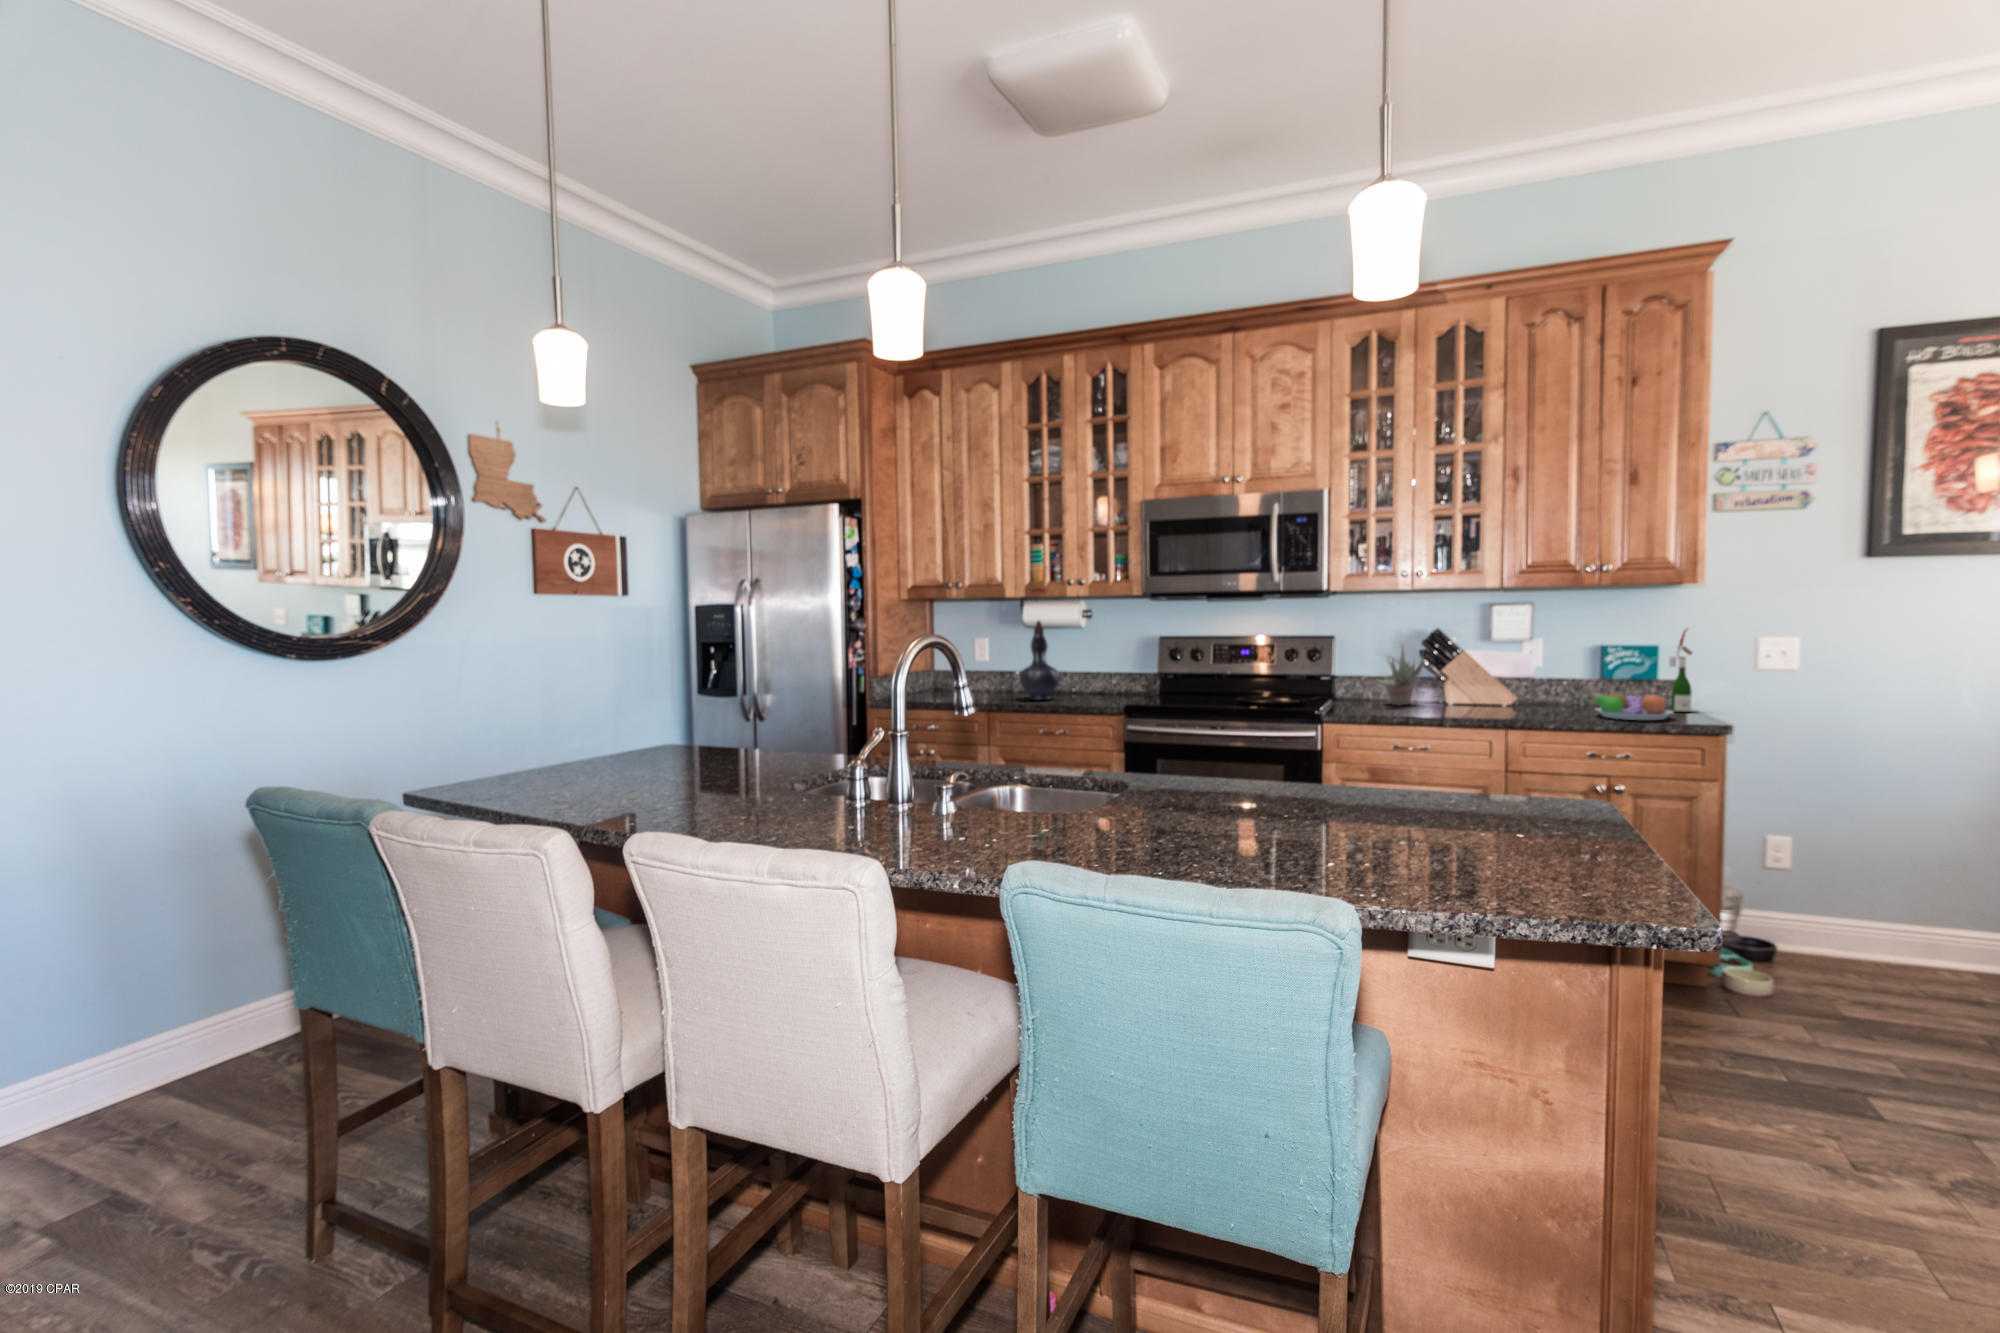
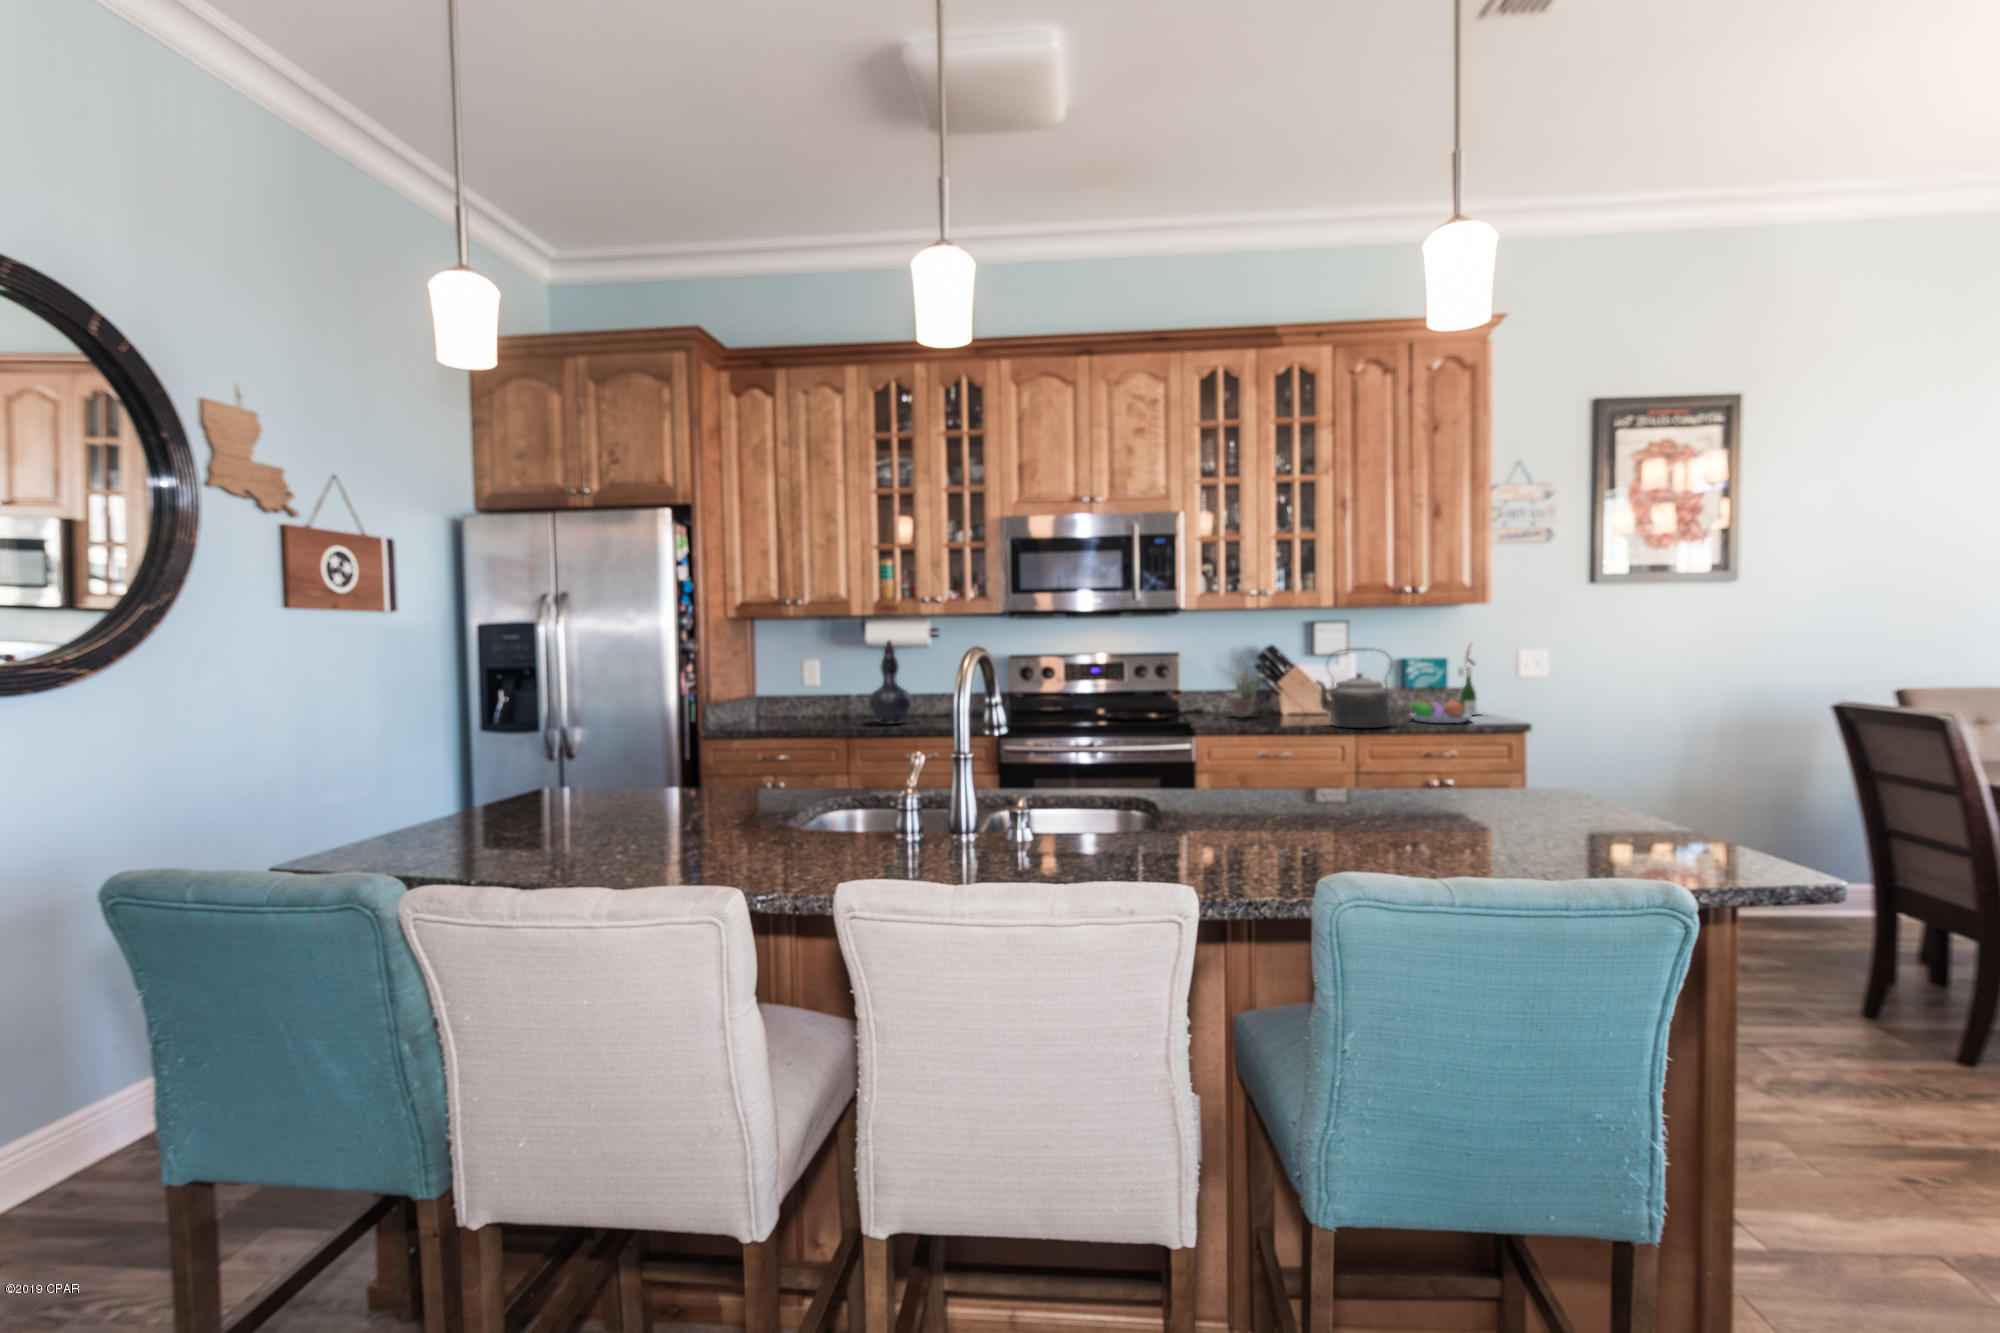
kettle: none [1472,634,1565,722] -> present [1316,649,1393,728]

